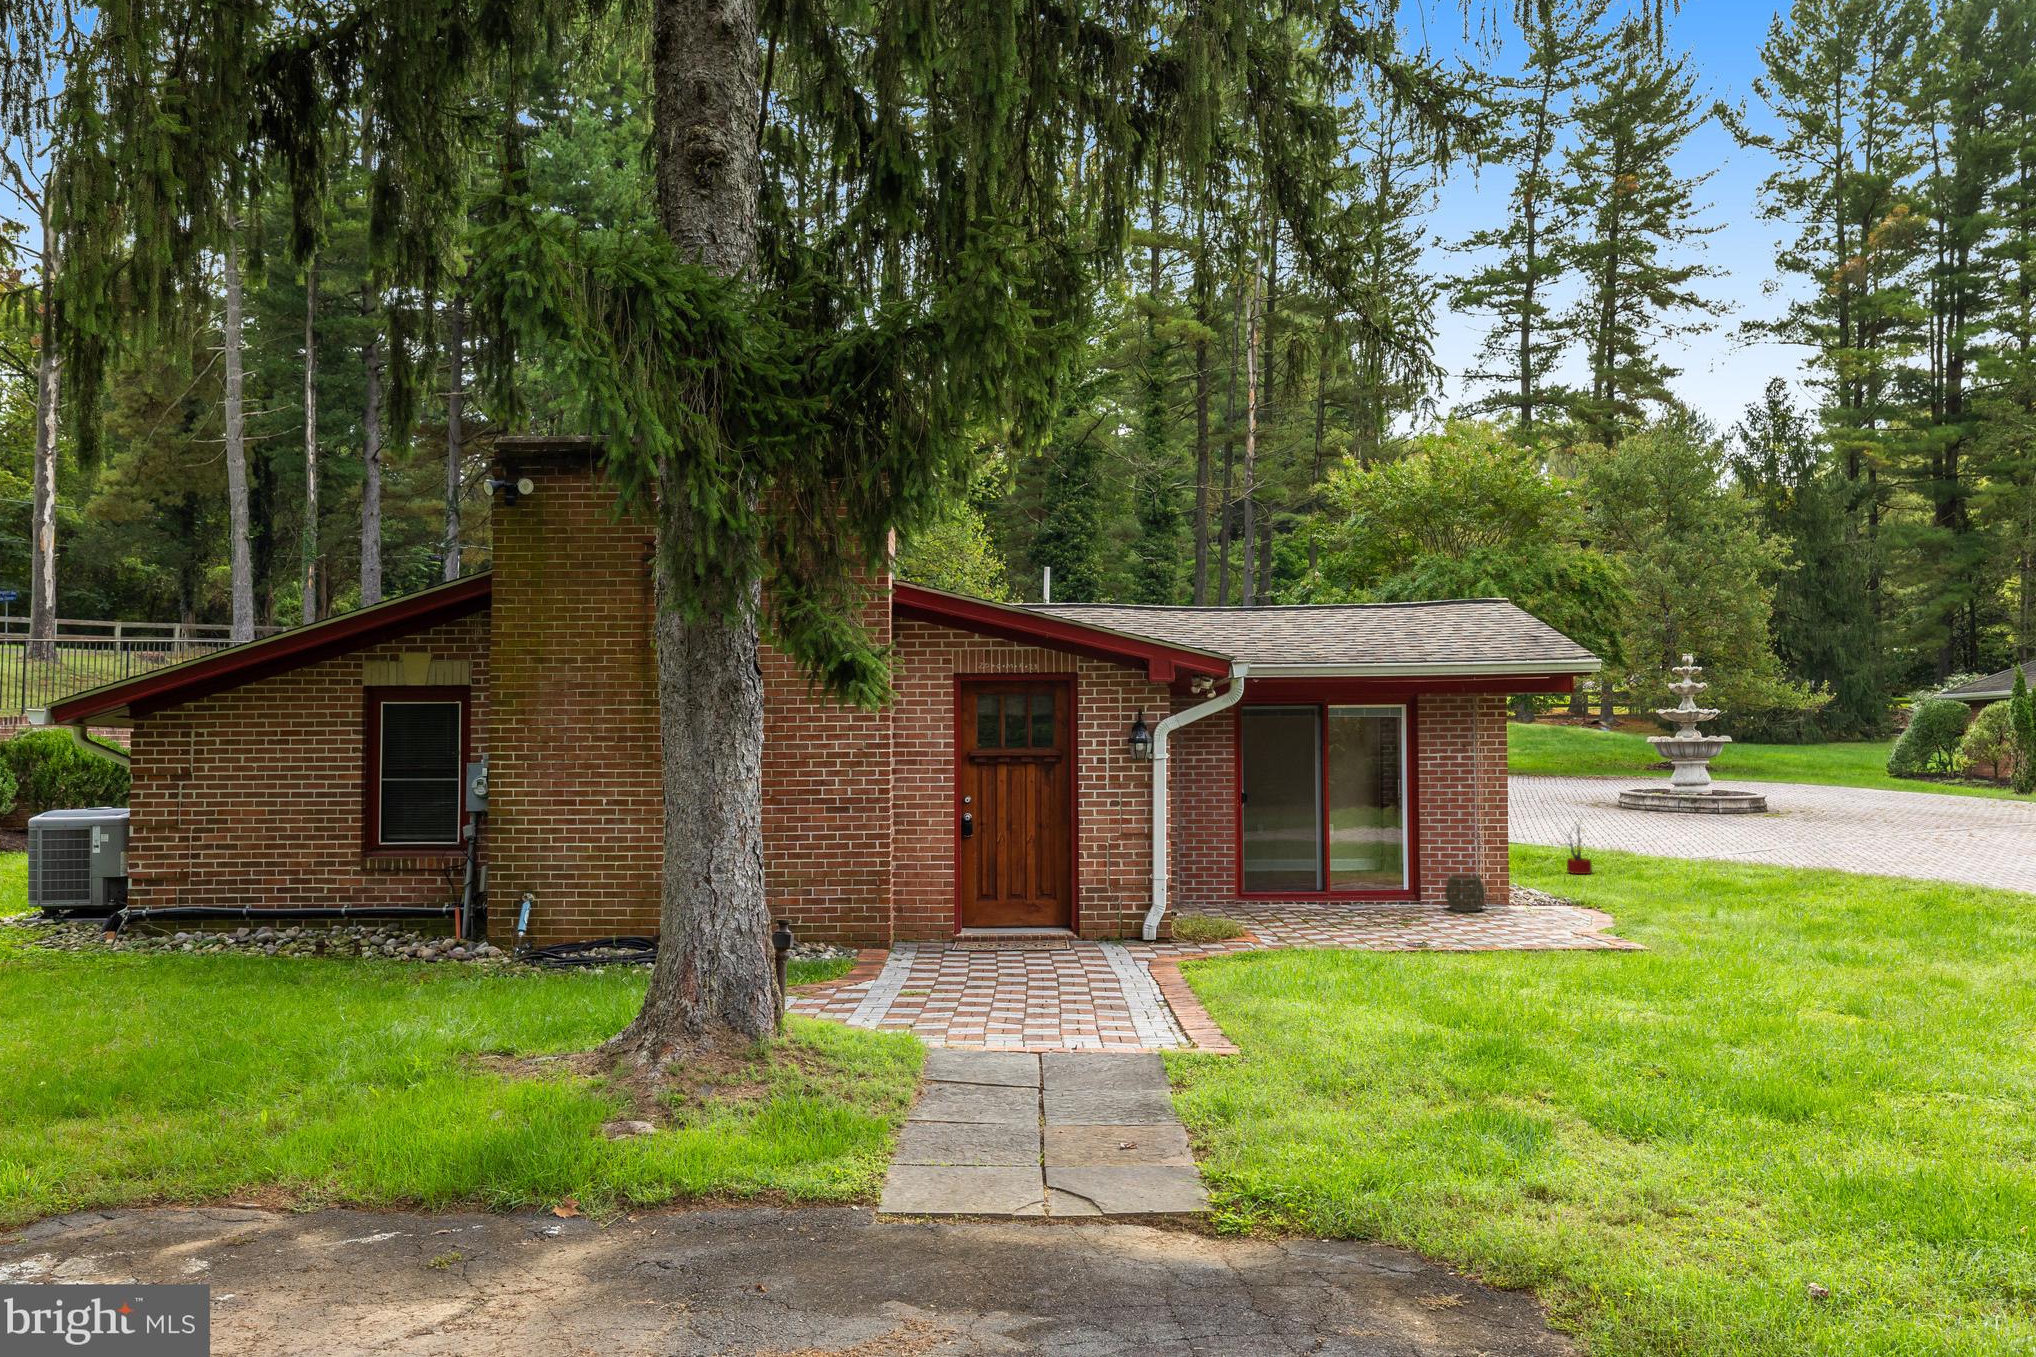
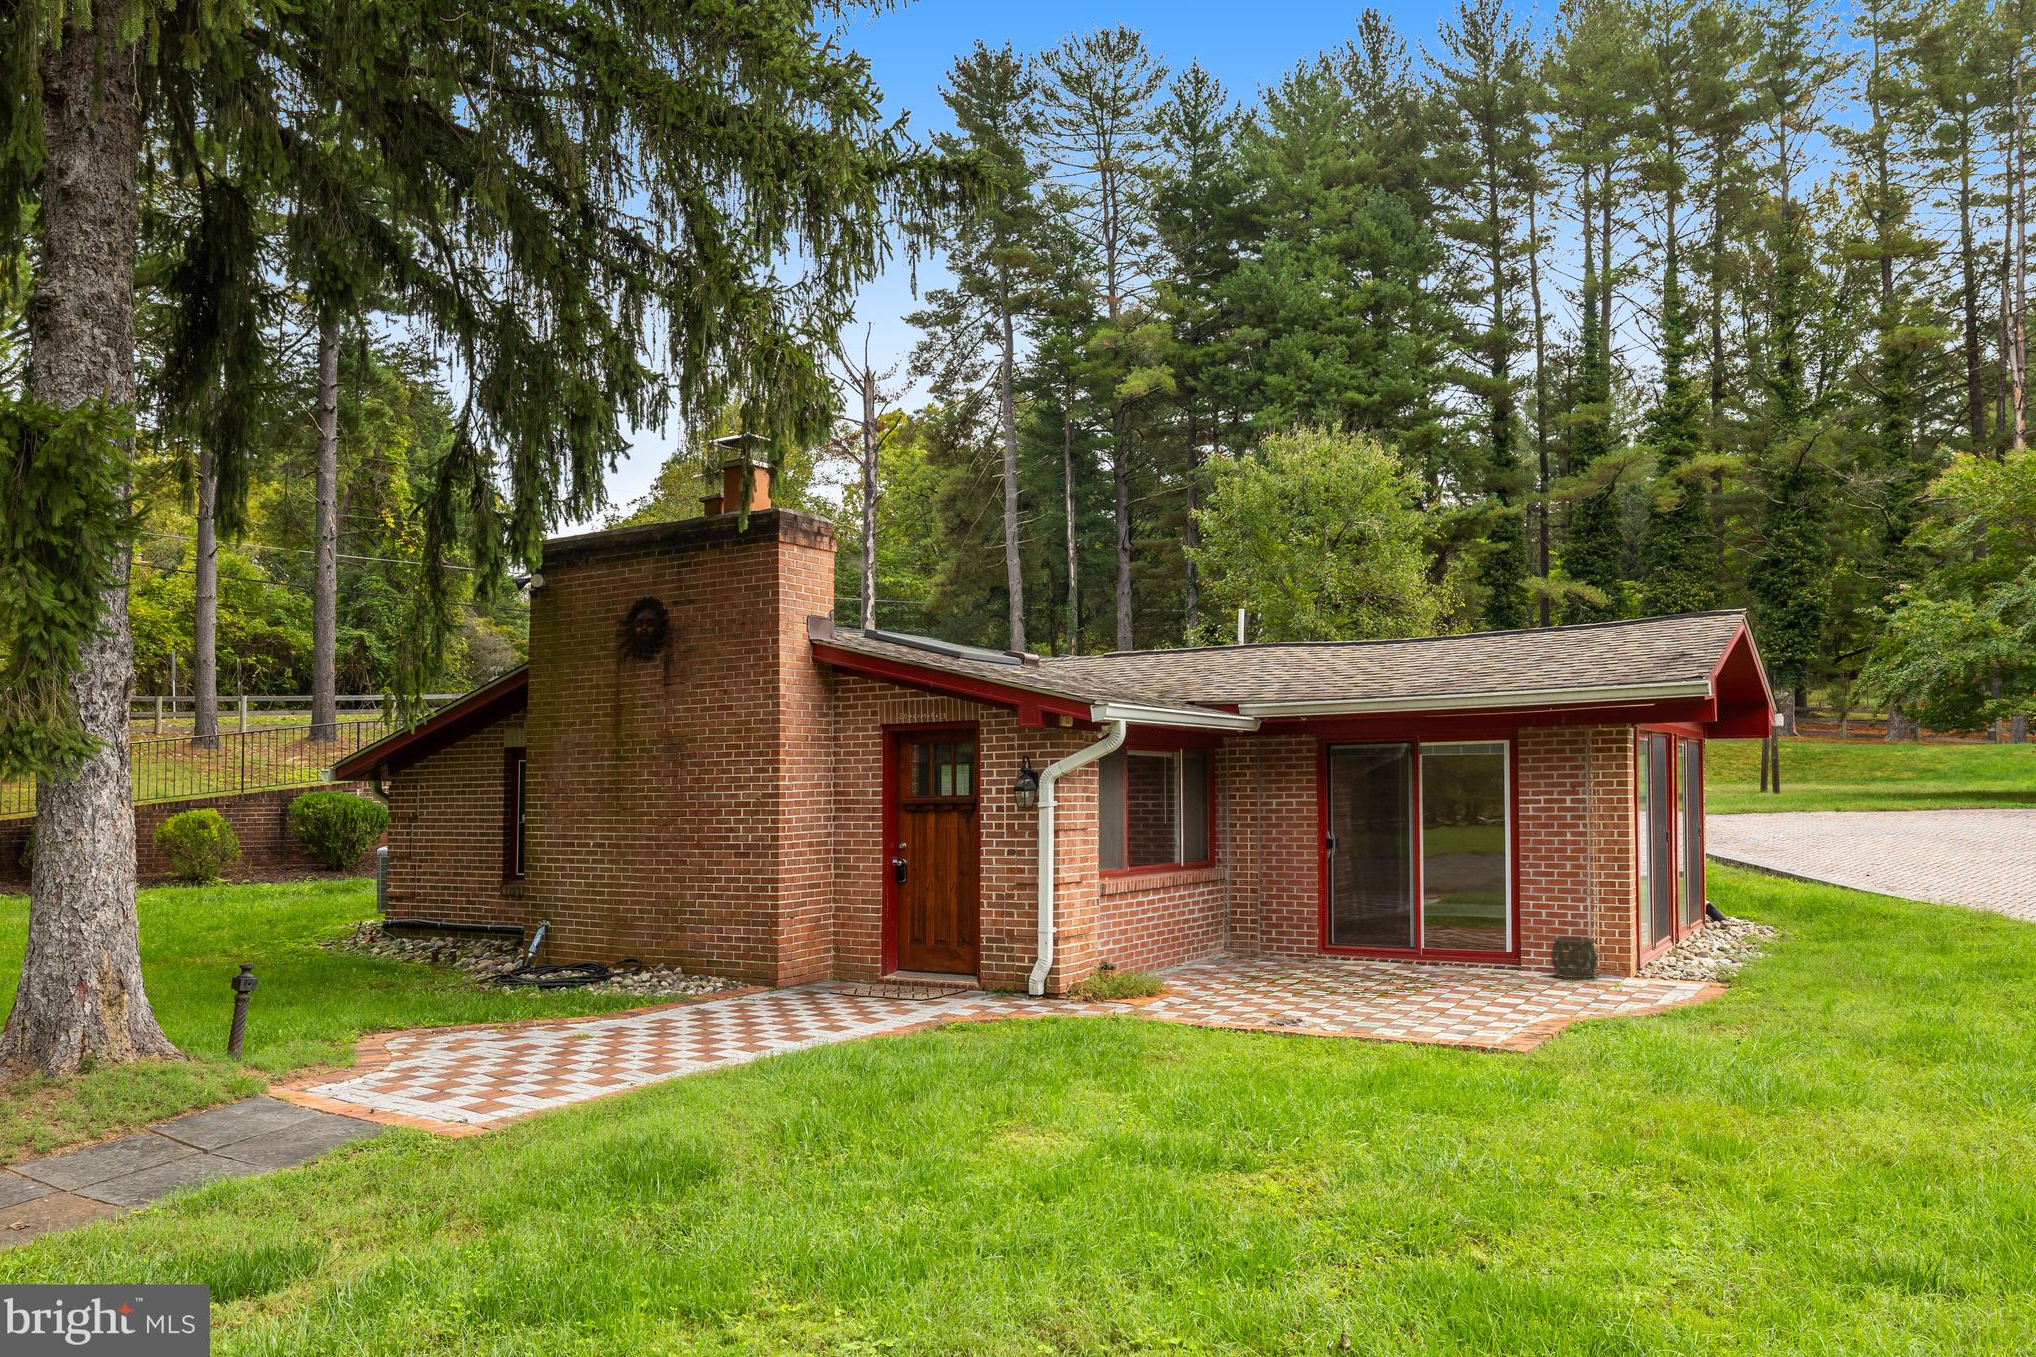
decorative plant: present [1559,826,1592,874] -> none [1679,876,1736,942]

